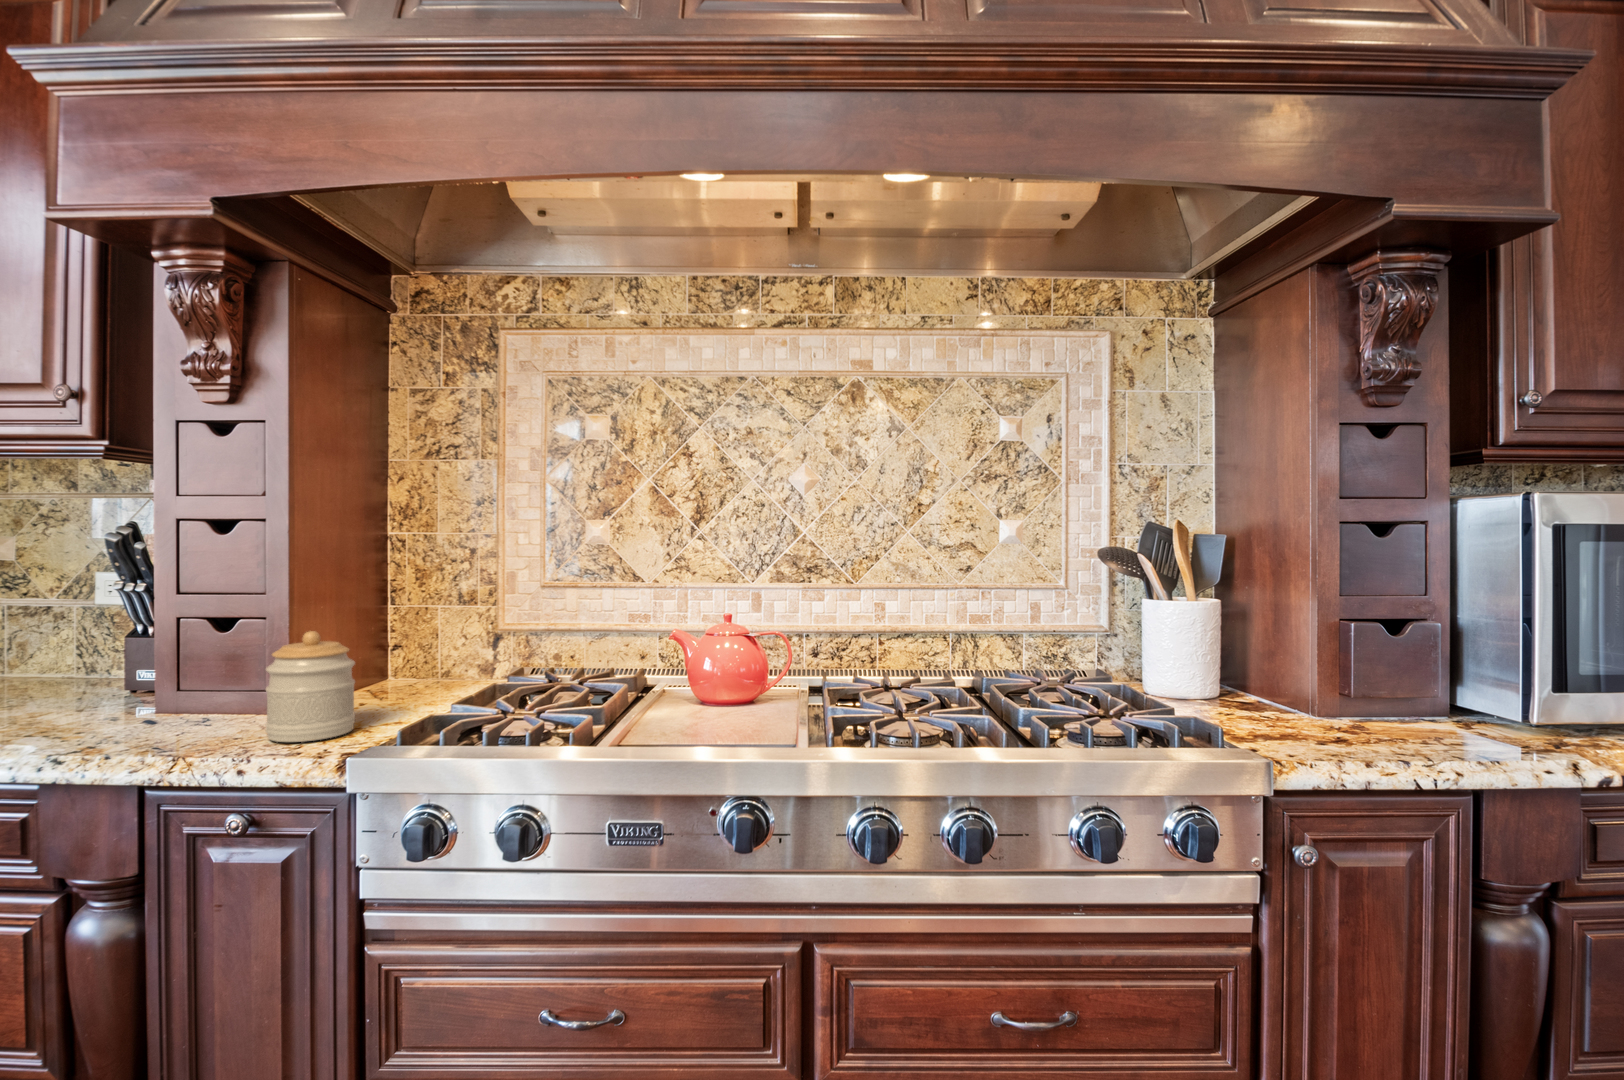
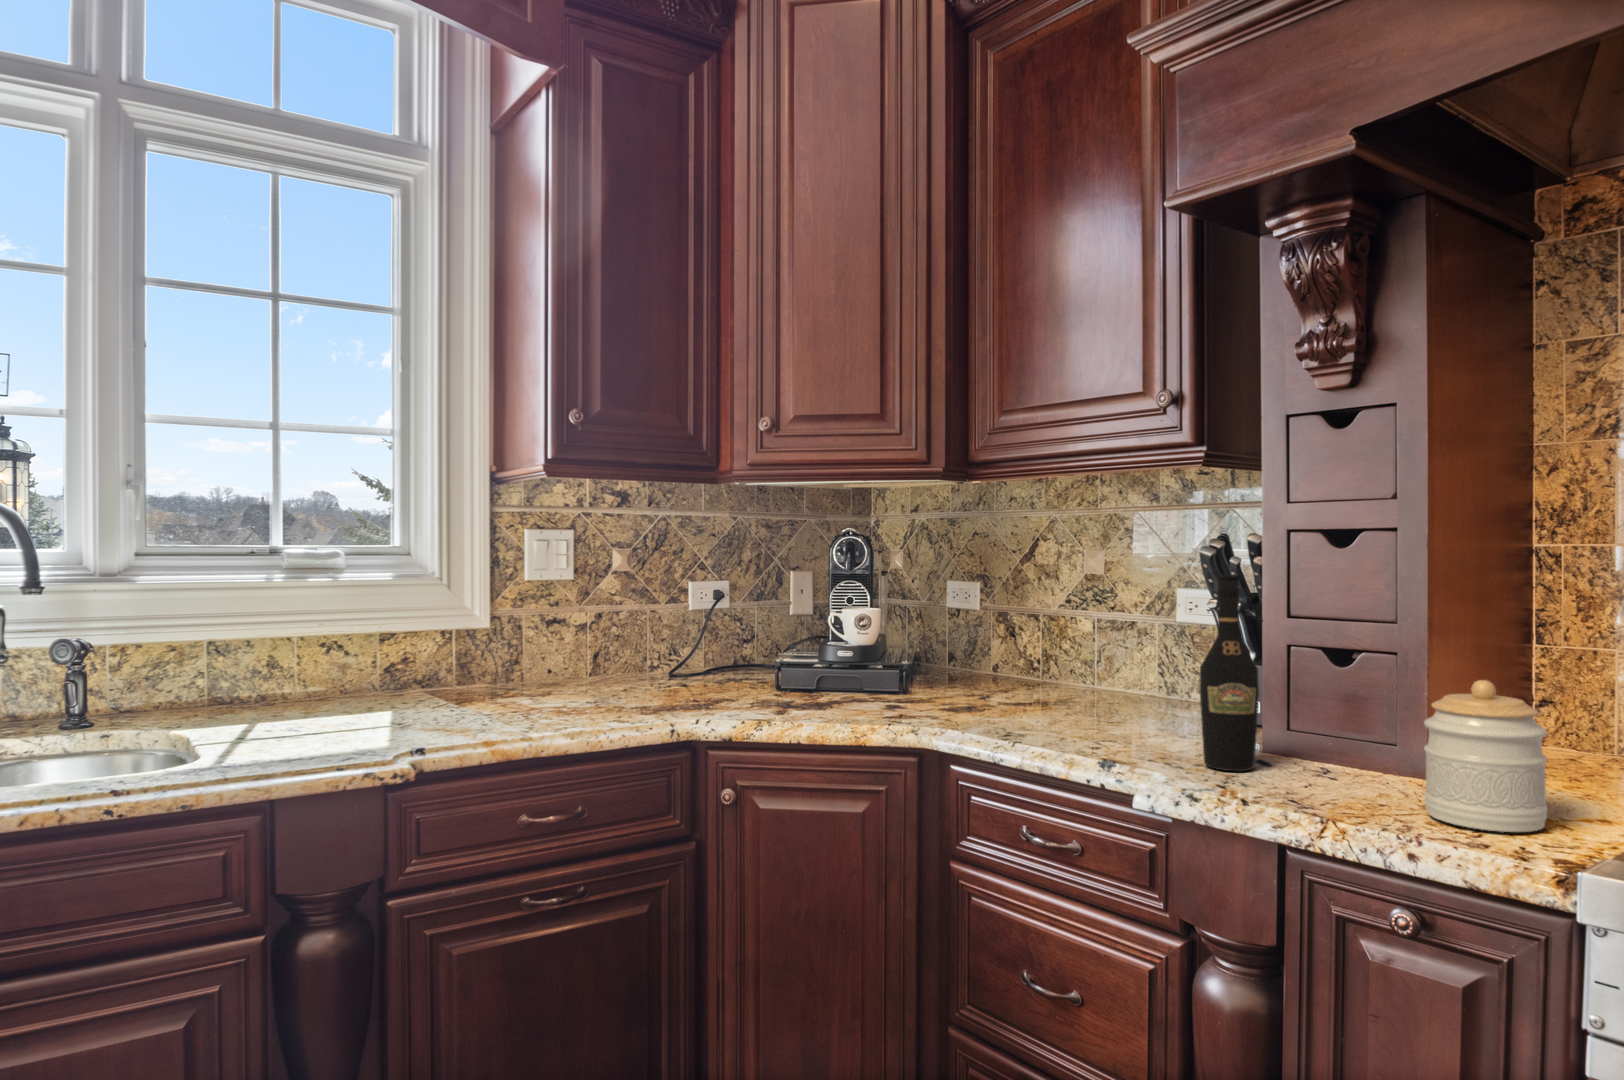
wine bottle: none [69,559,134,737] -> present [1200,575,1259,771]

